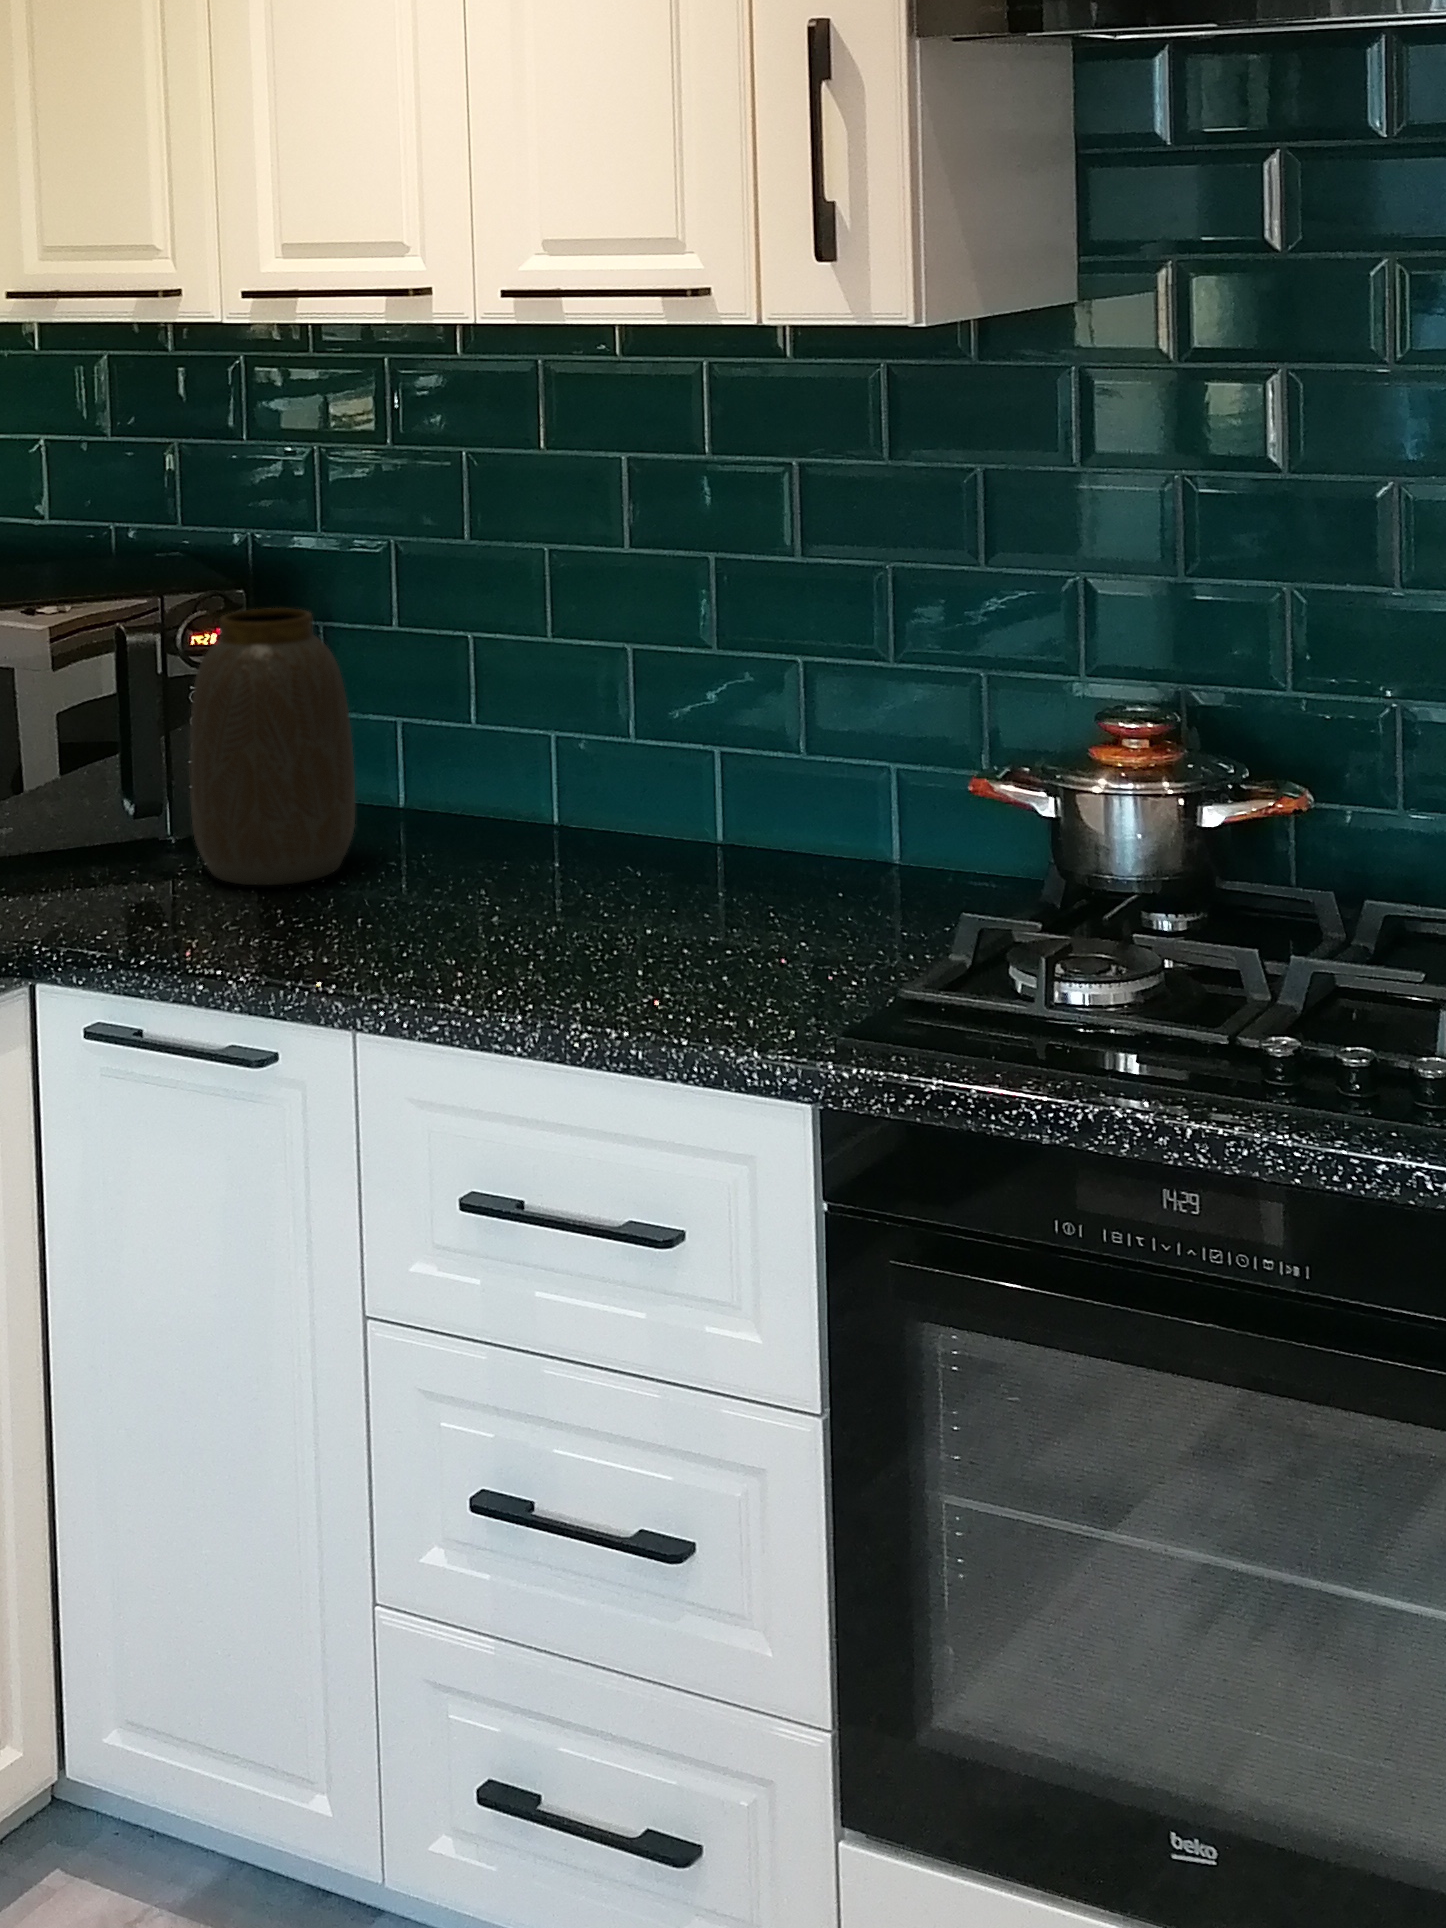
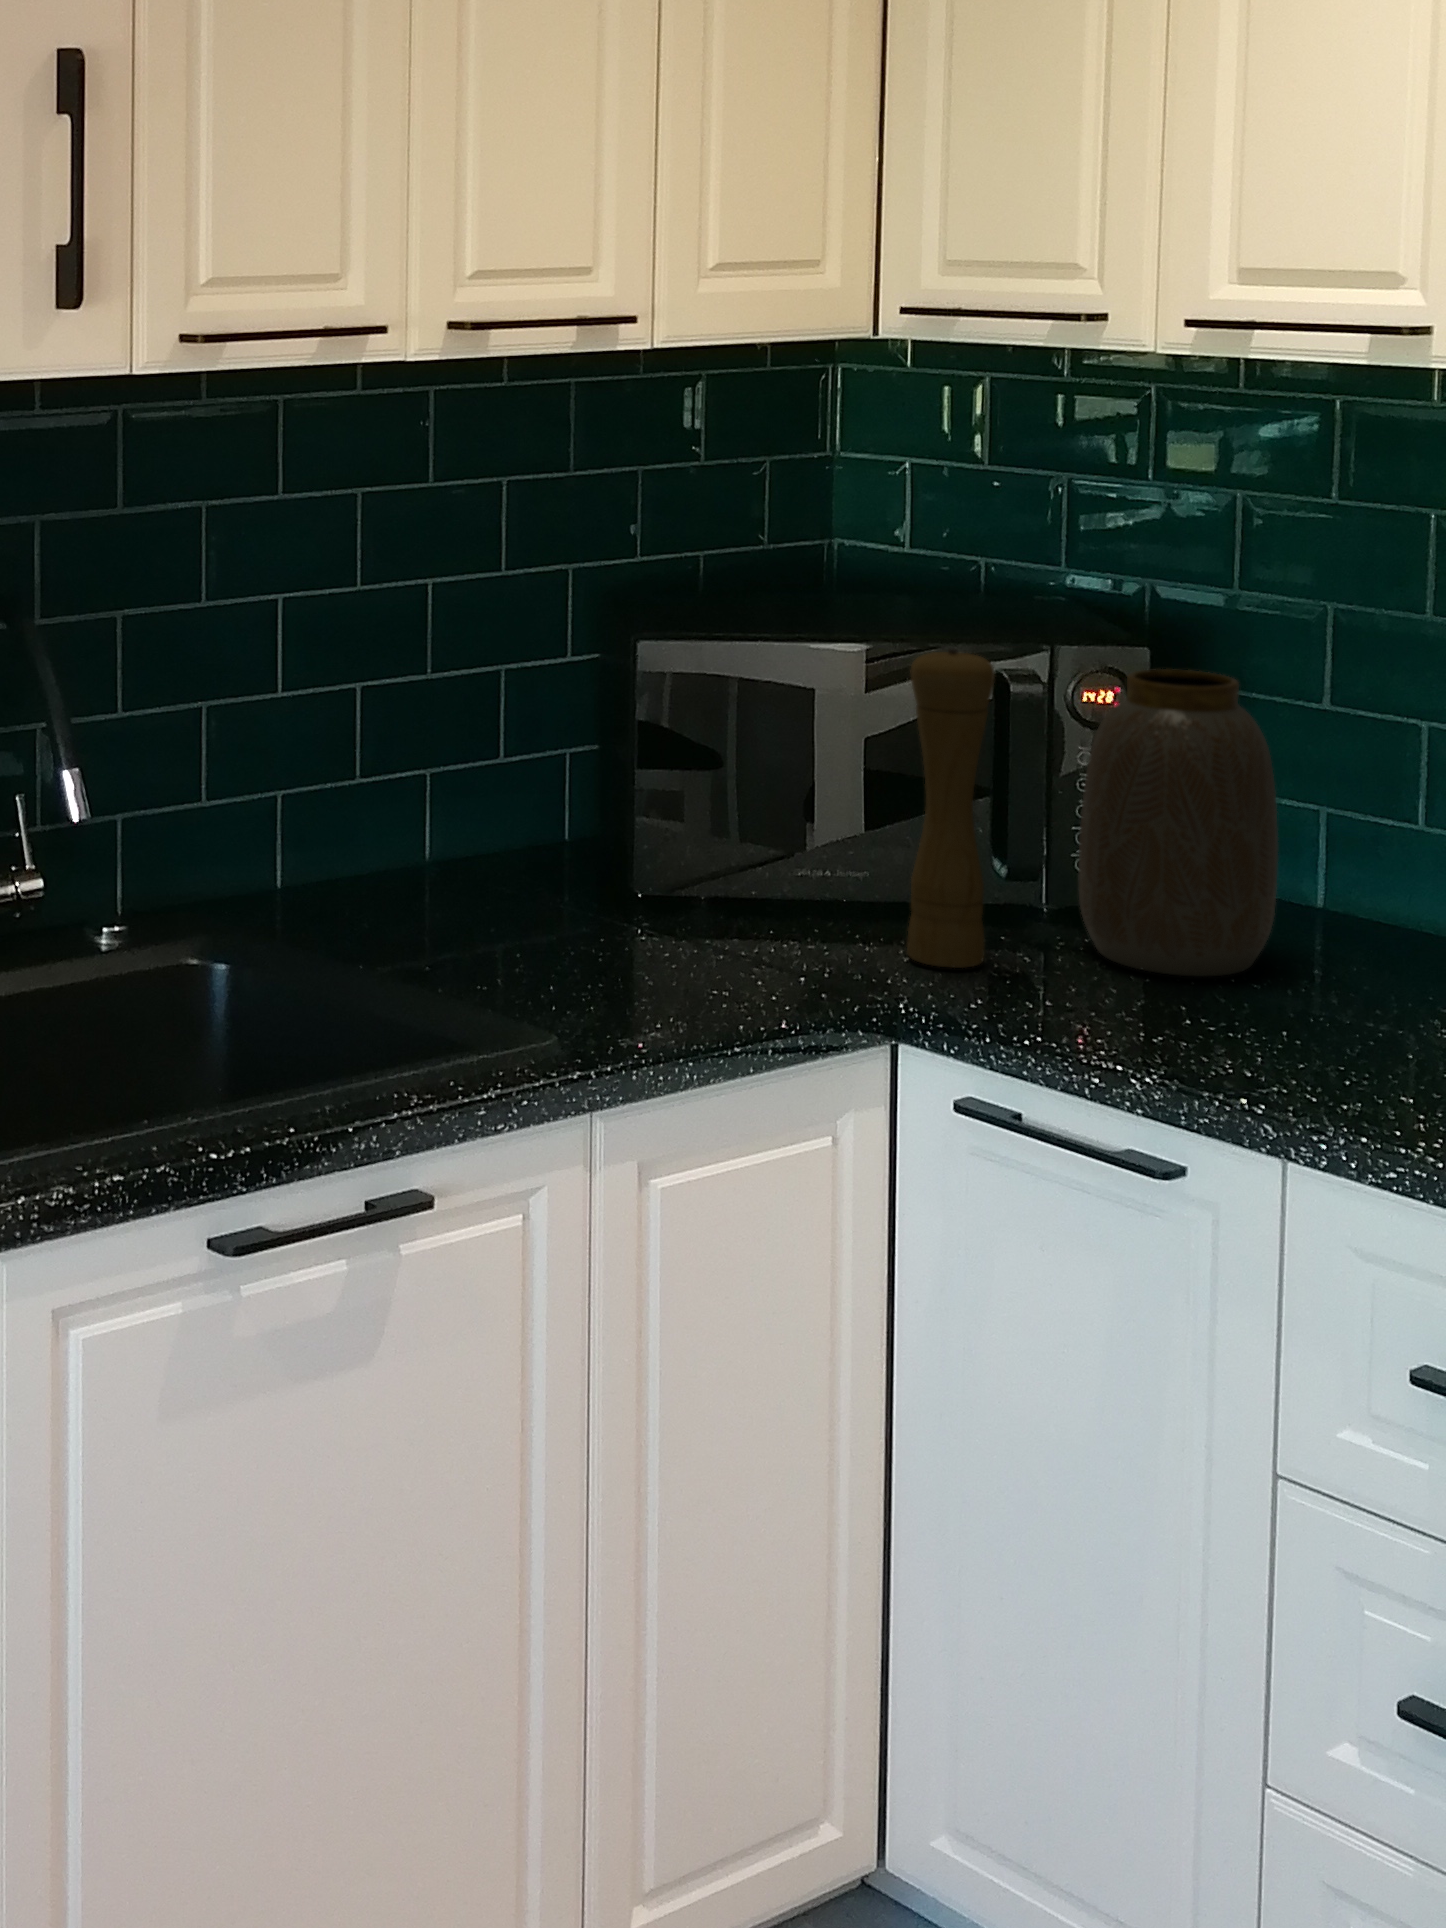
pepper mill: none [27,608,111,908] -> present [907,648,995,968]

